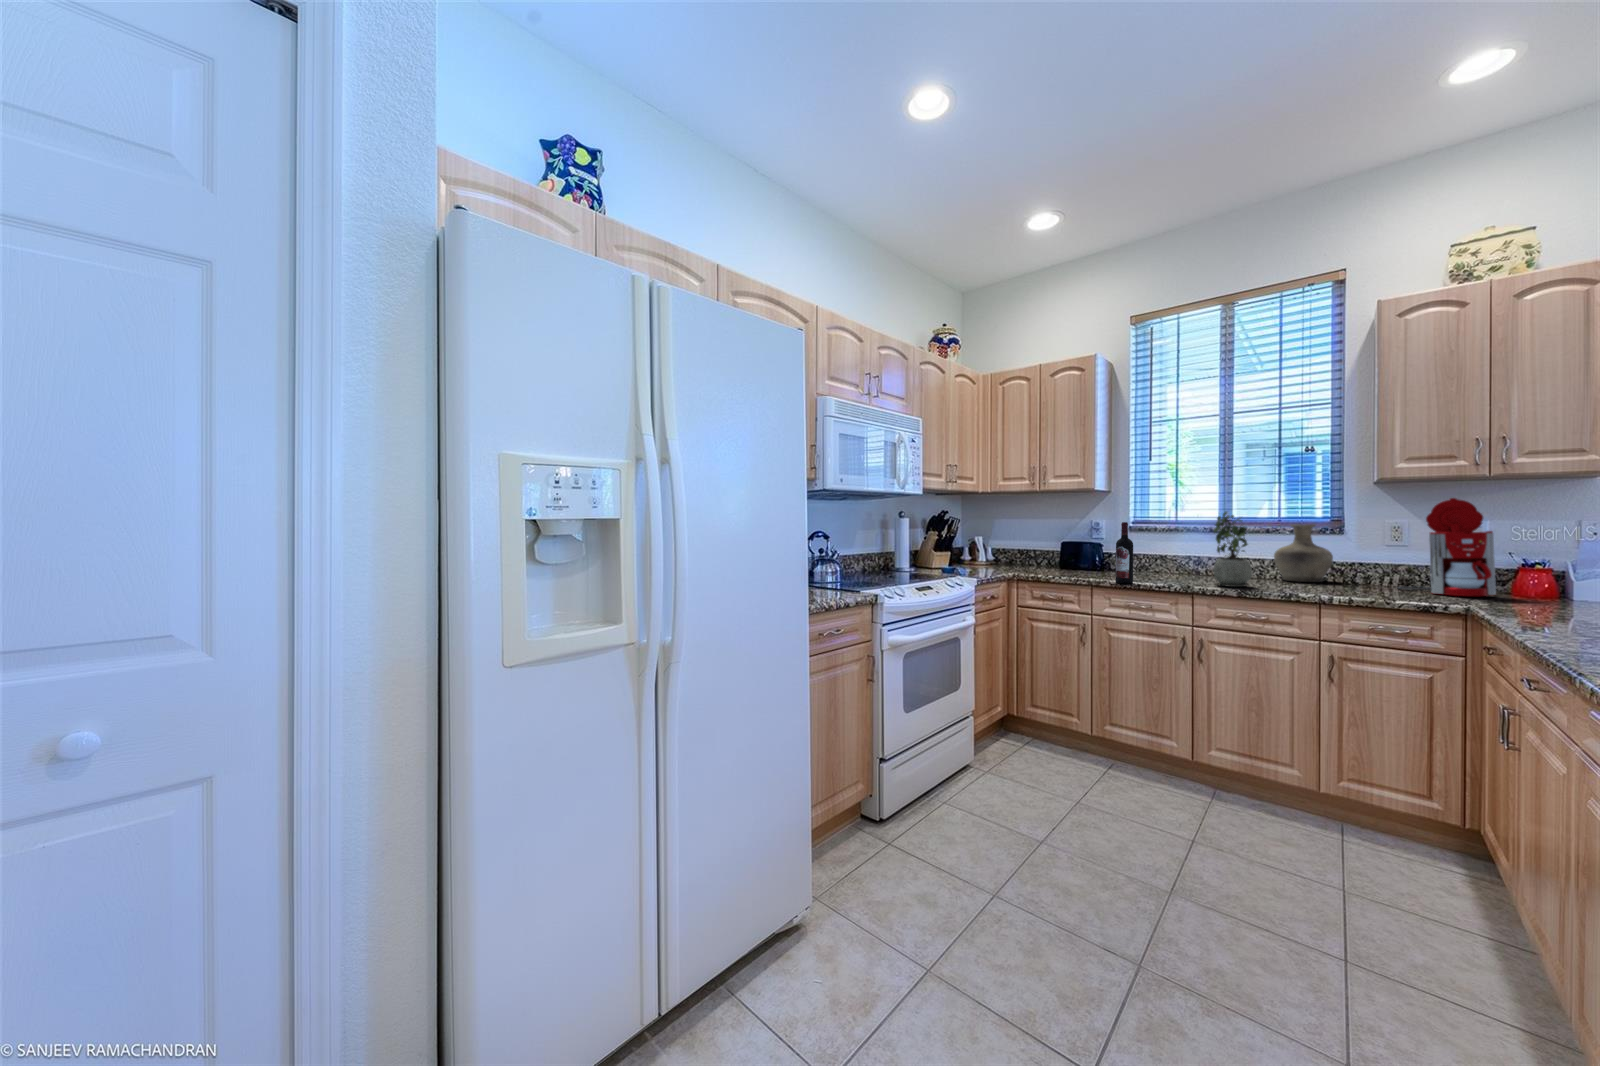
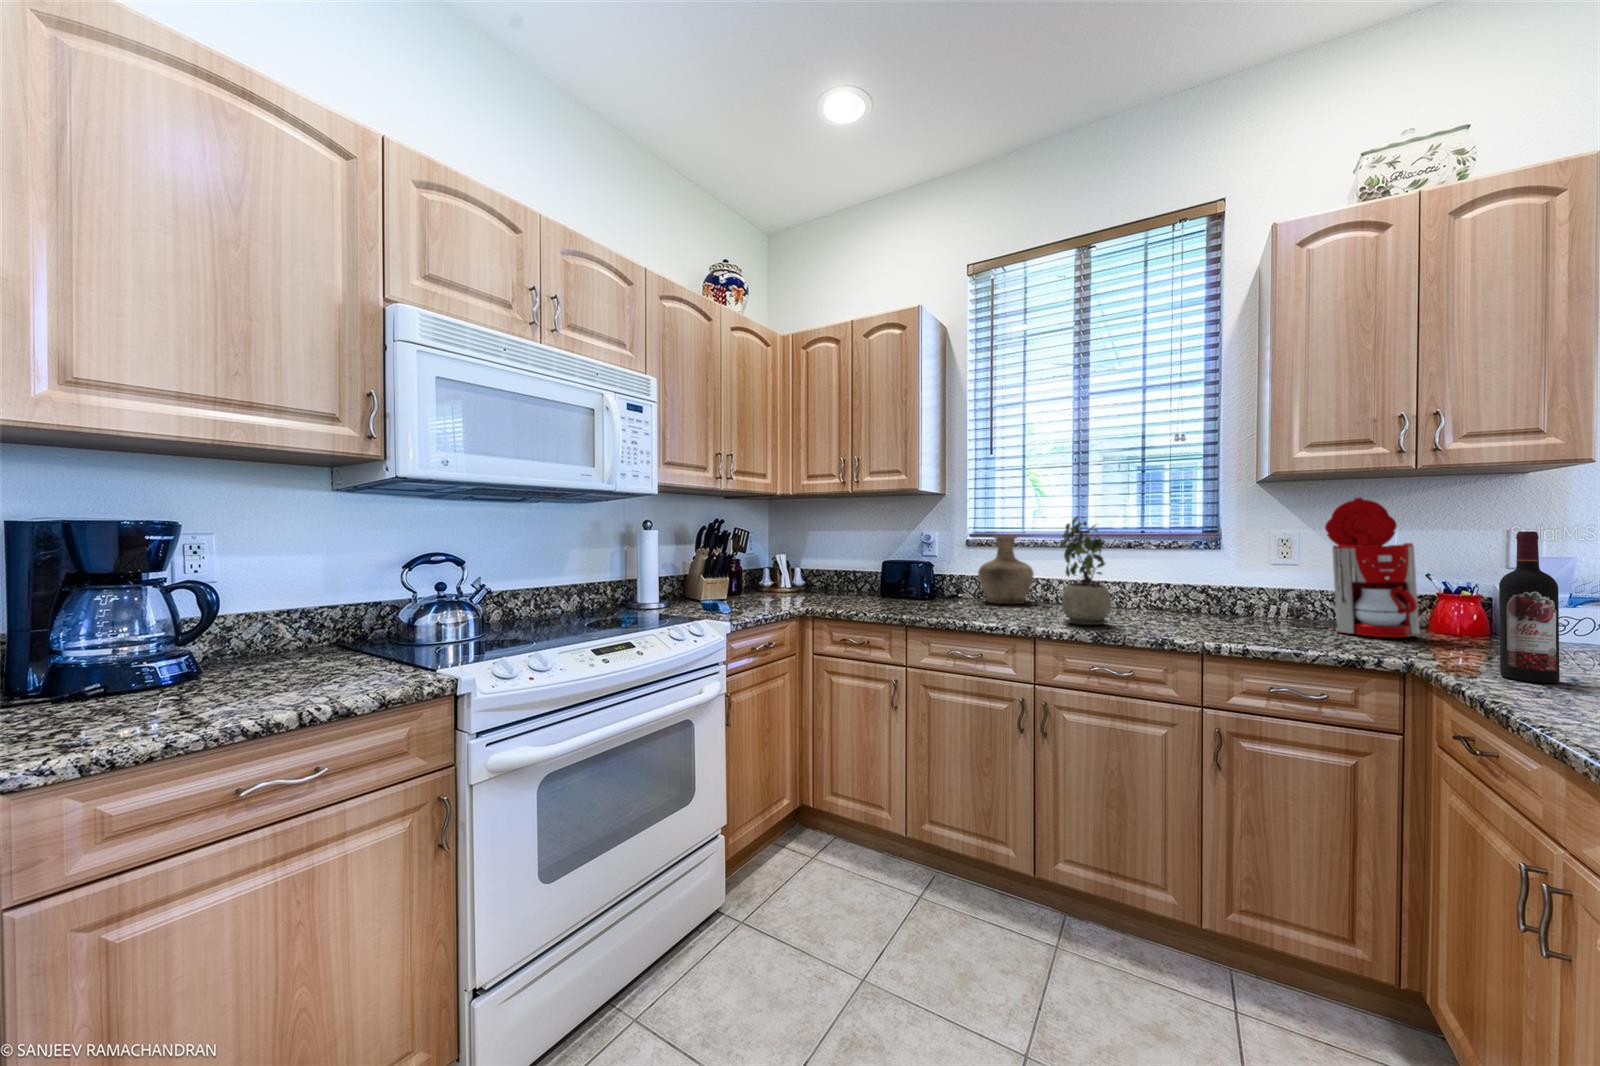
wine bottle: present [1116,522,1133,583] -> present [1499,531,1560,683]
vase: present [1274,524,1333,582] -> present [978,535,1034,604]

